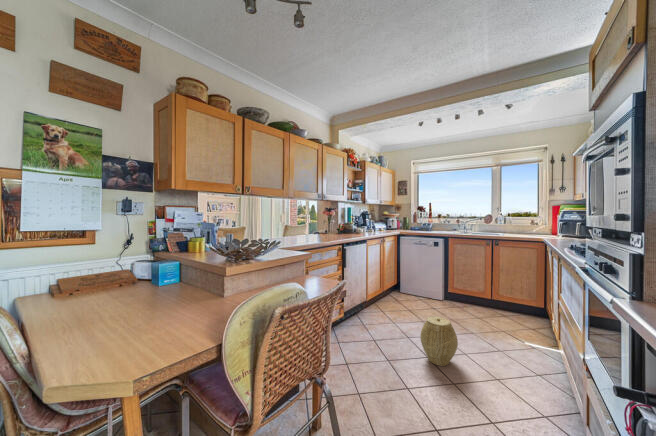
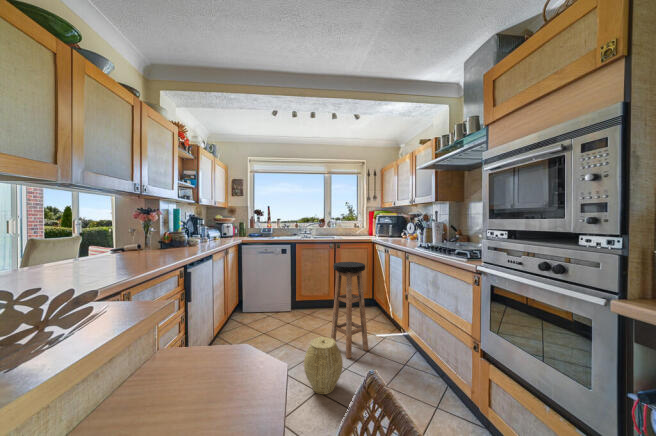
bar stool: none [464,256,507,351] -> present [331,262,368,359]

